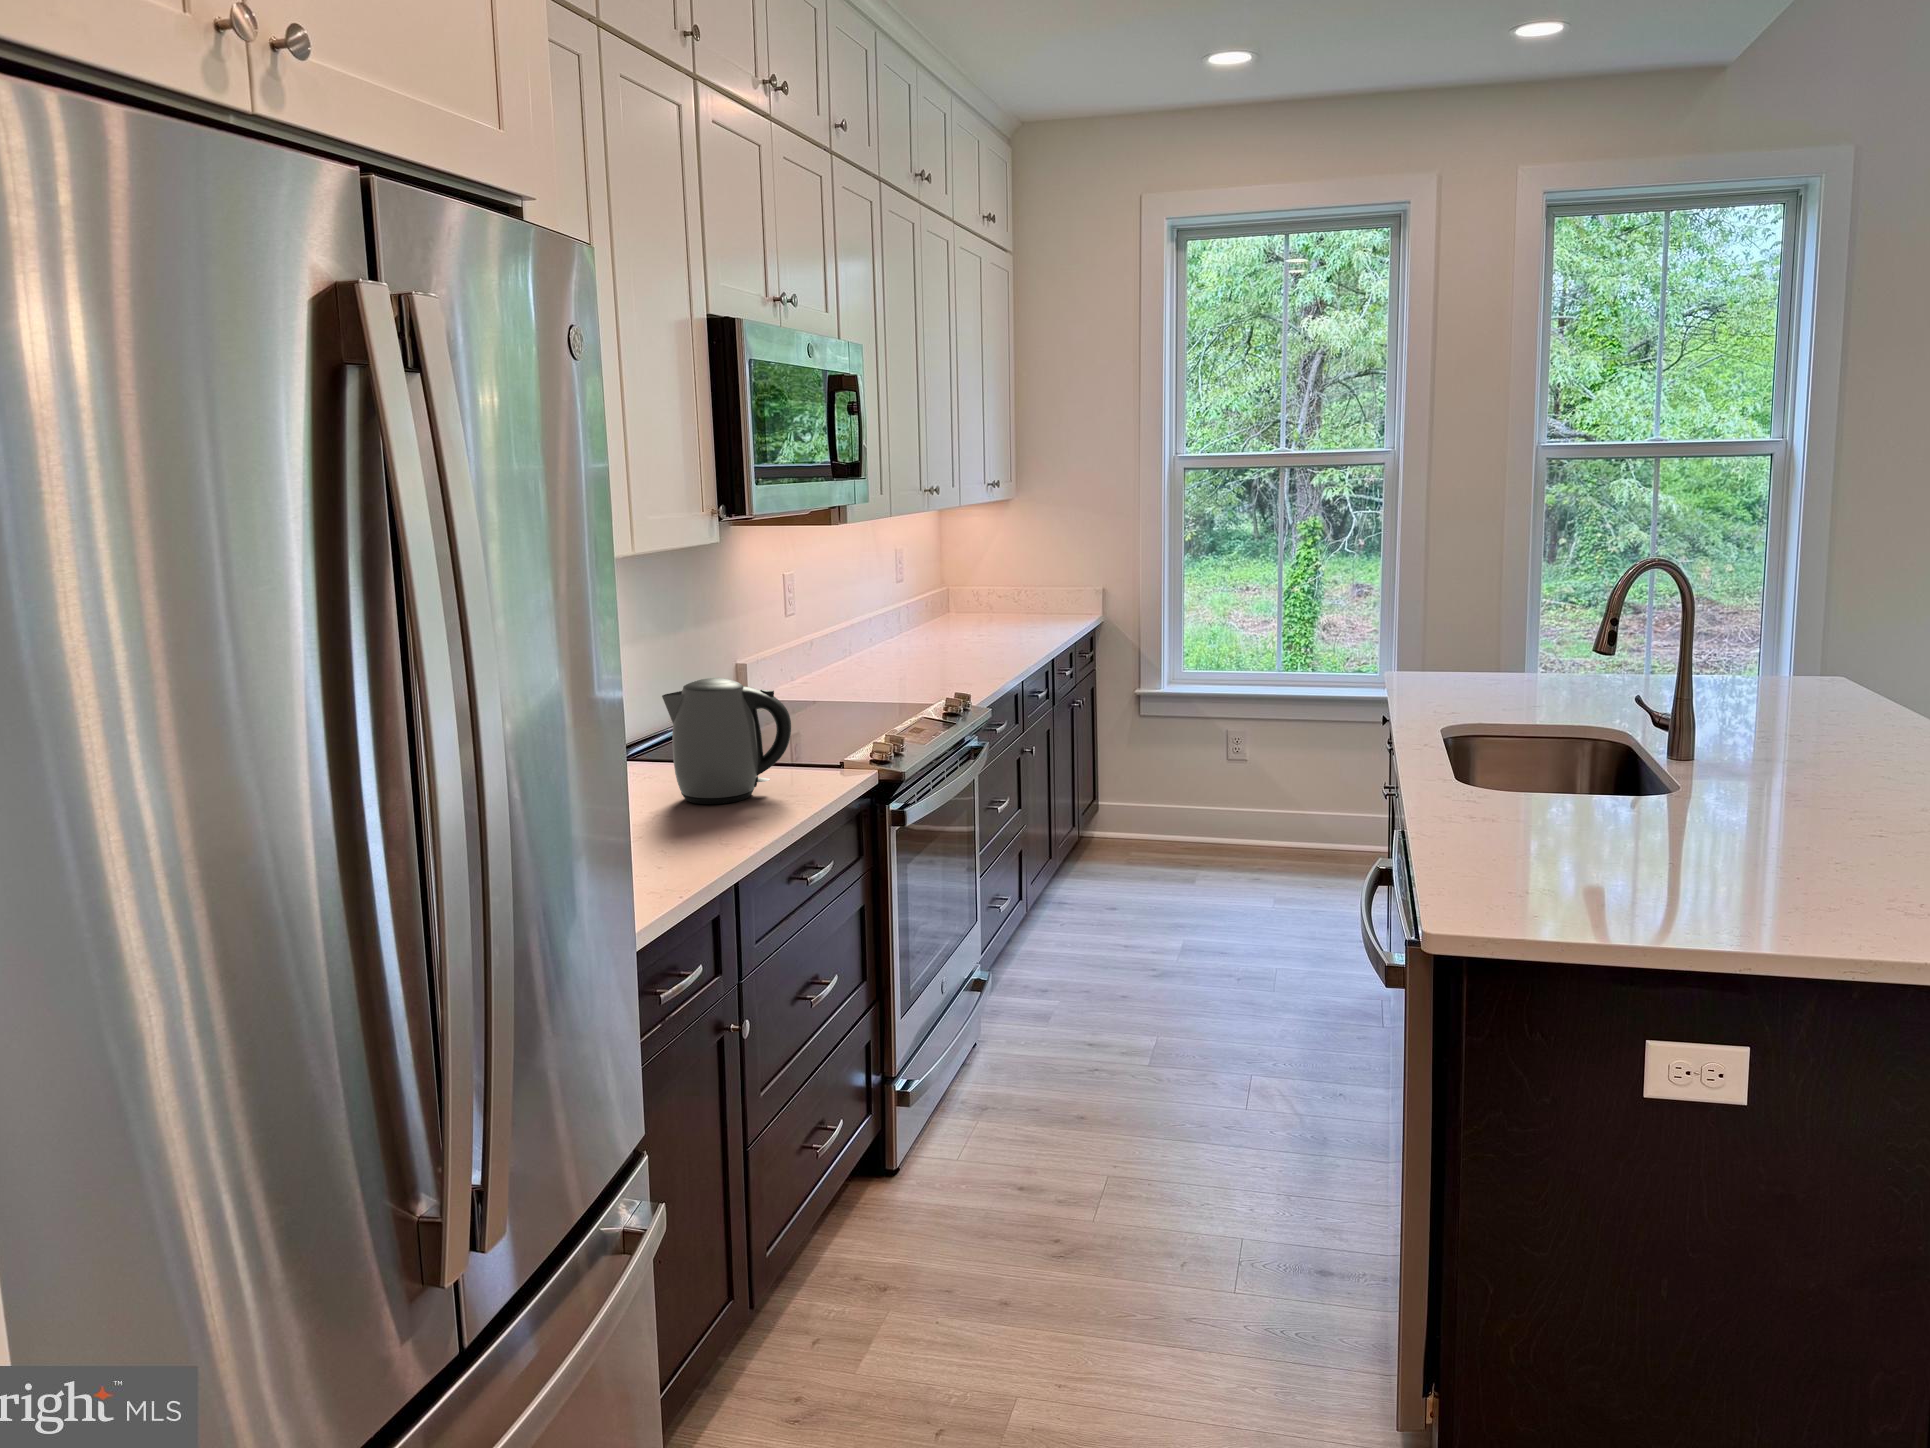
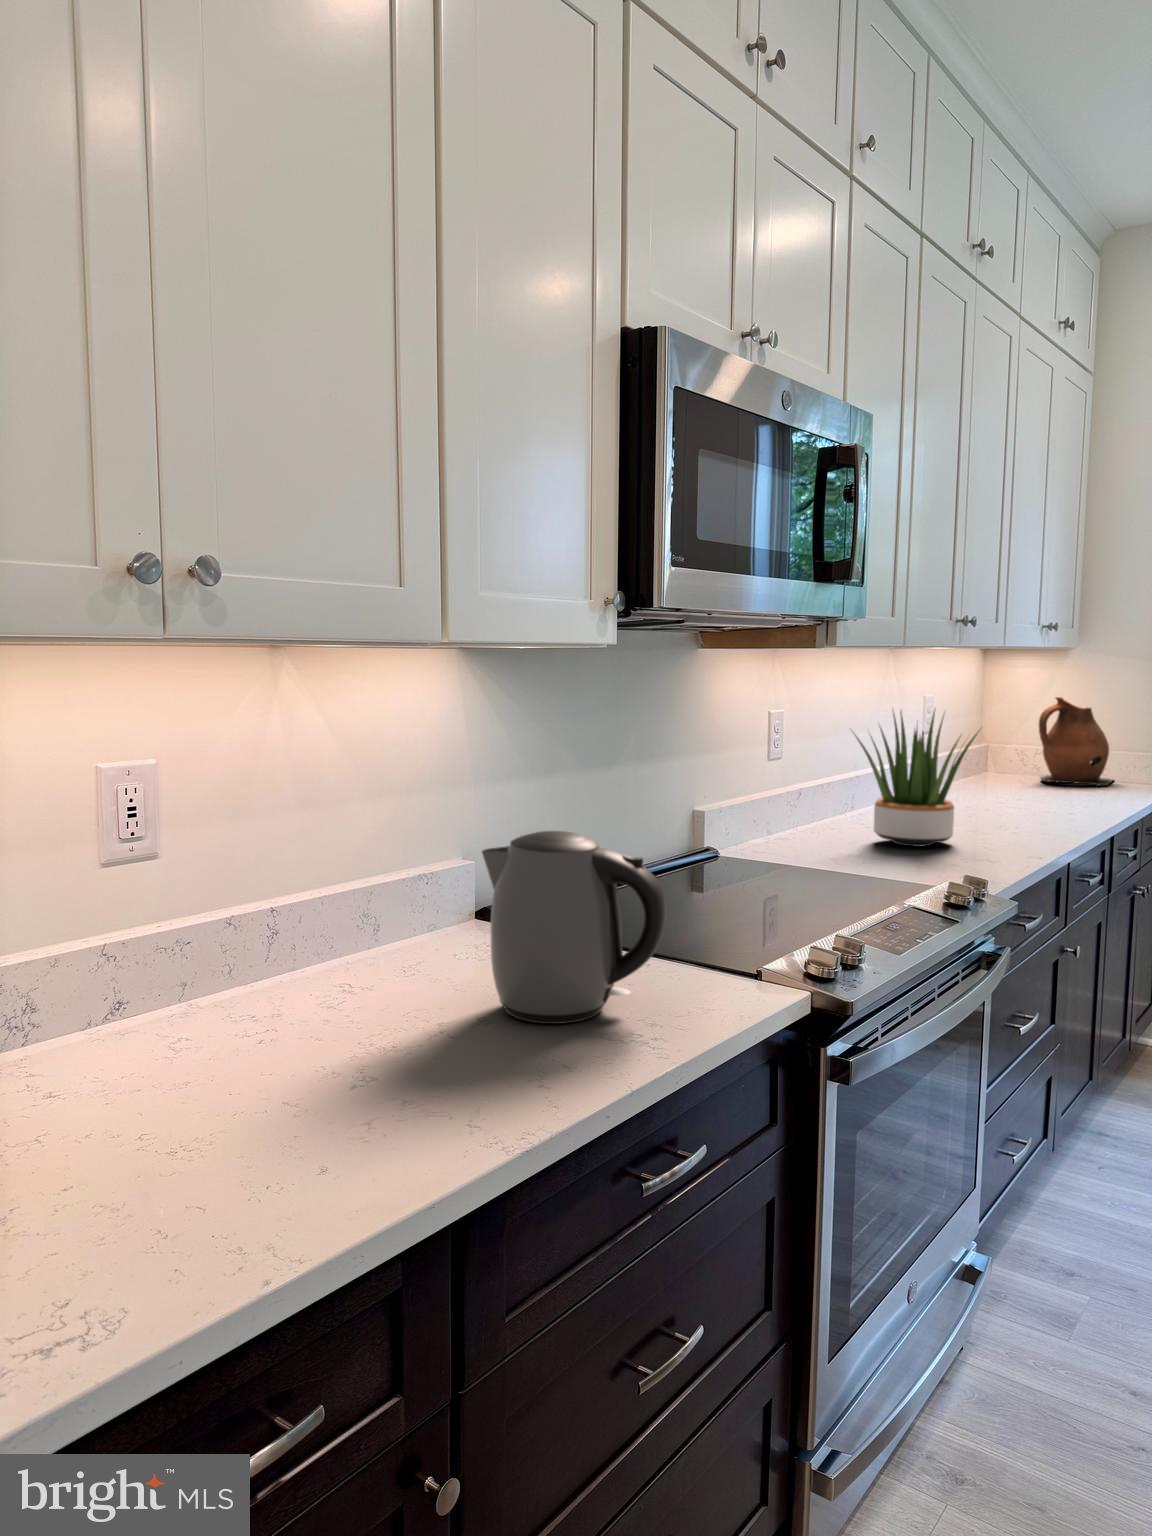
ceramic pitcher: none [990,543,1053,620] -> present [1039,697,1114,786]
potted plant: none [853,566,953,679] -> present [855,711,980,846]

